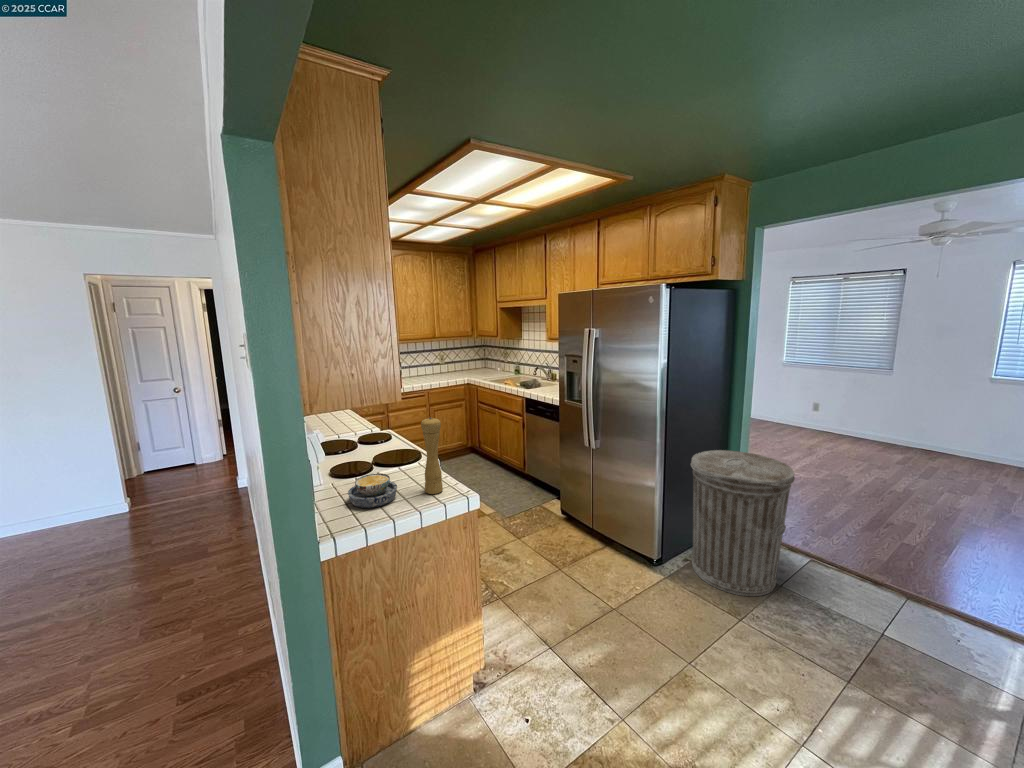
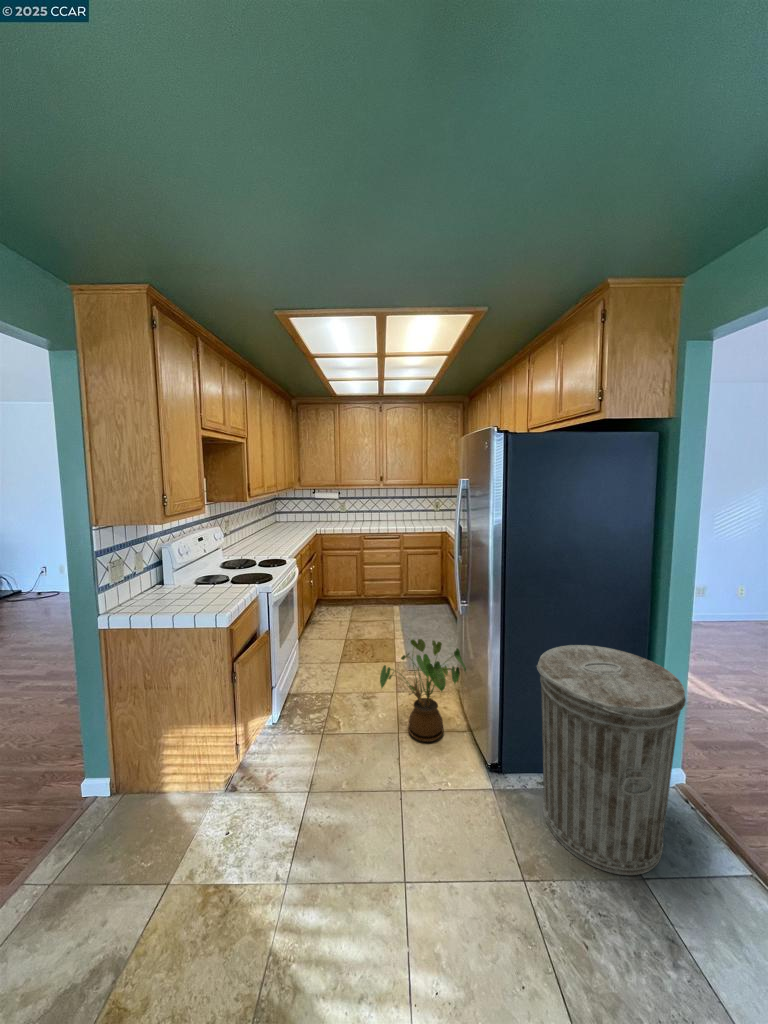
pepper mill: present [421,418,443,494] -> none [196,547,215,609]
bowl: present [348,473,397,508] -> none [149,585,190,609]
house plant: none [543,478,620,571] -> present [380,639,466,742]

